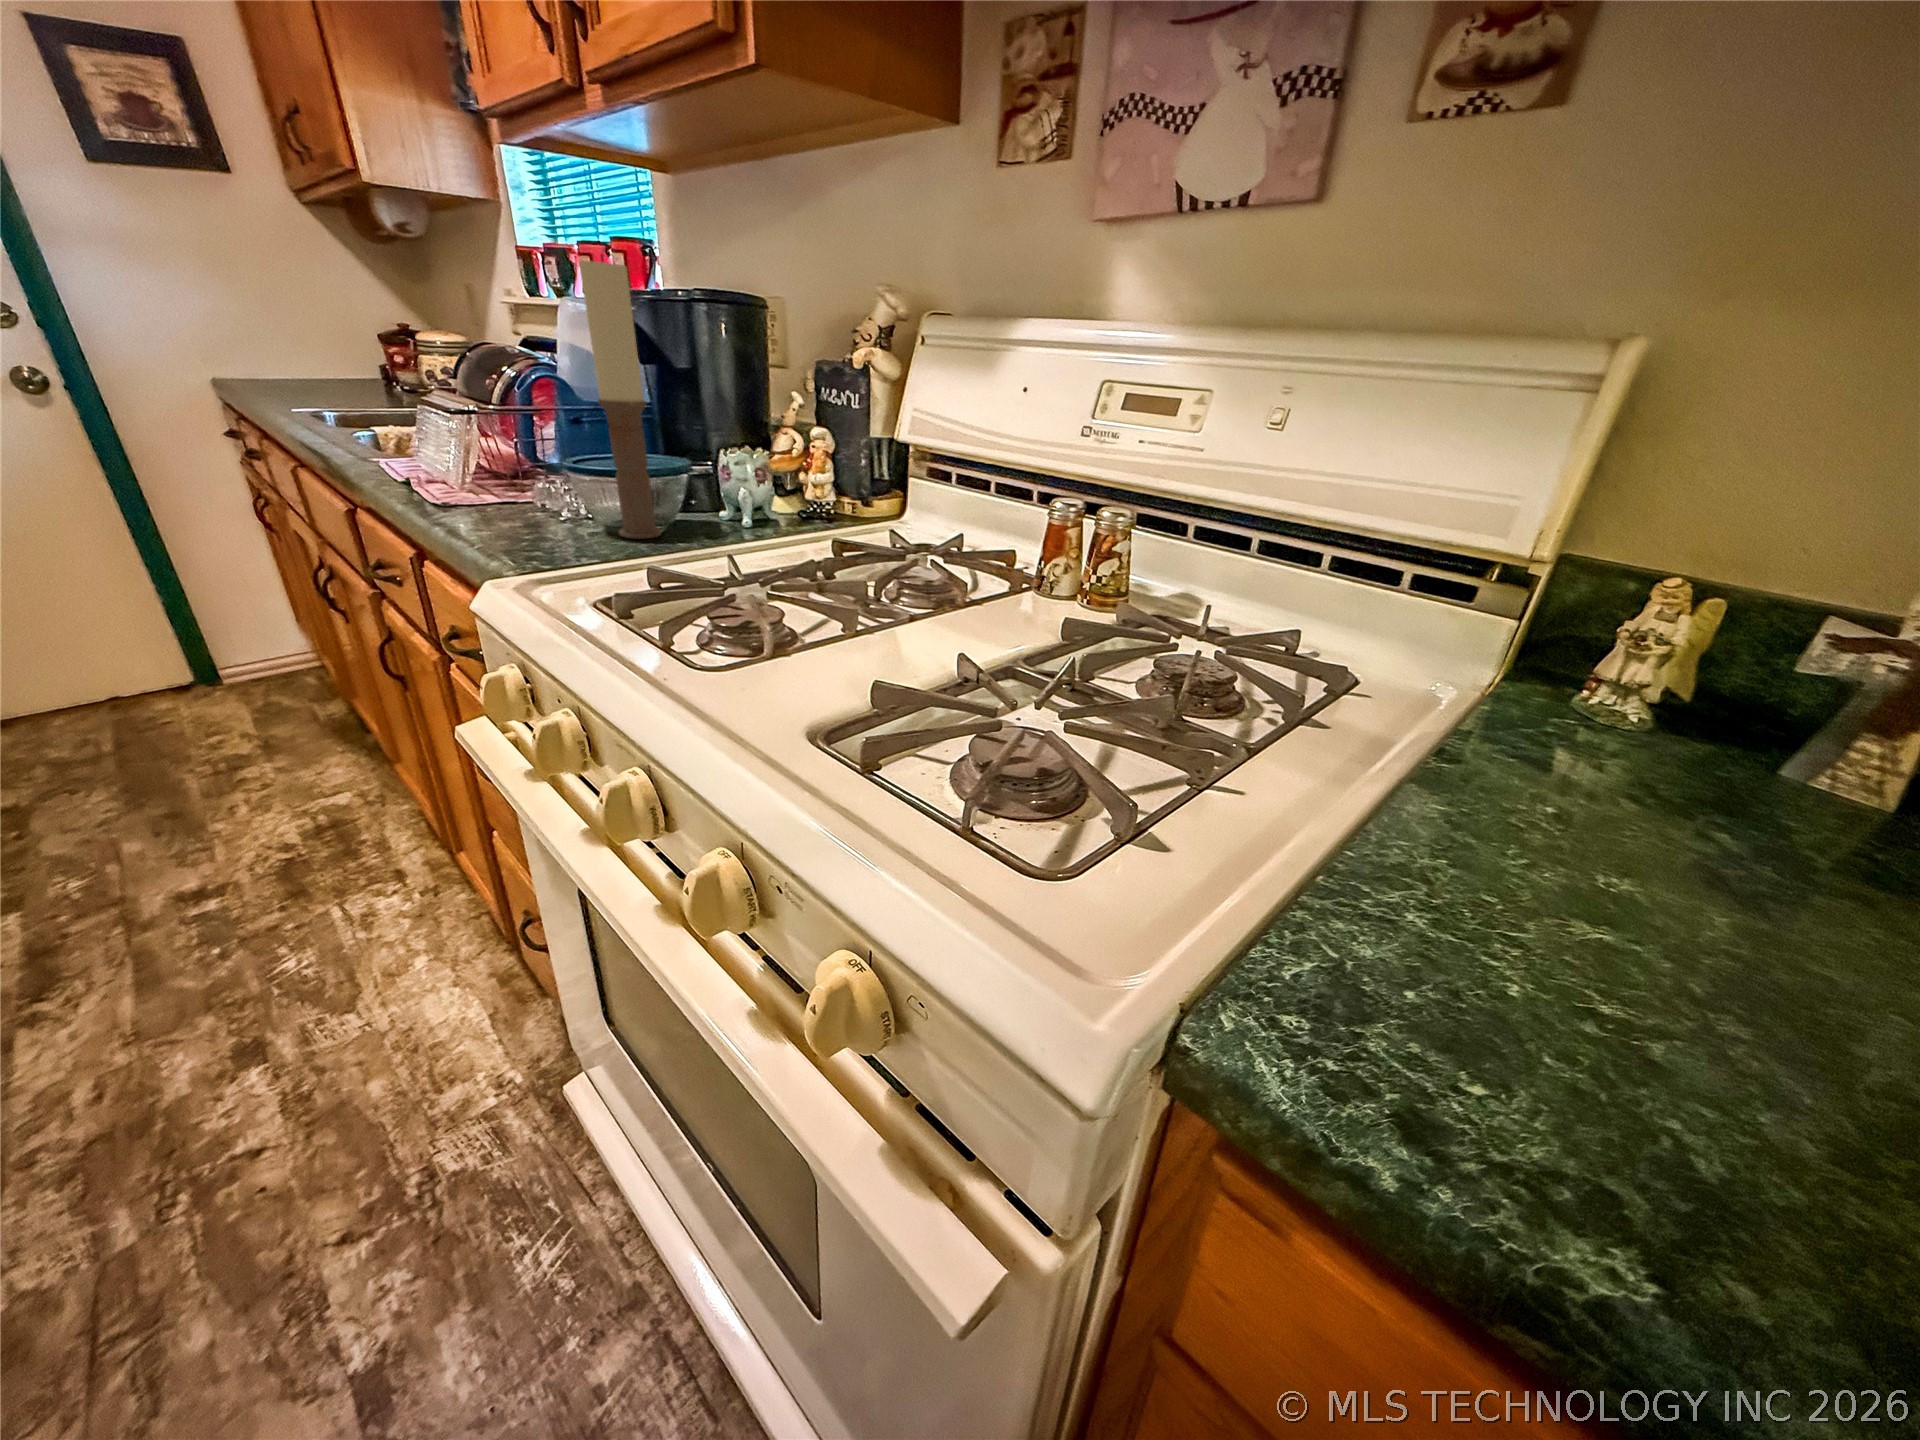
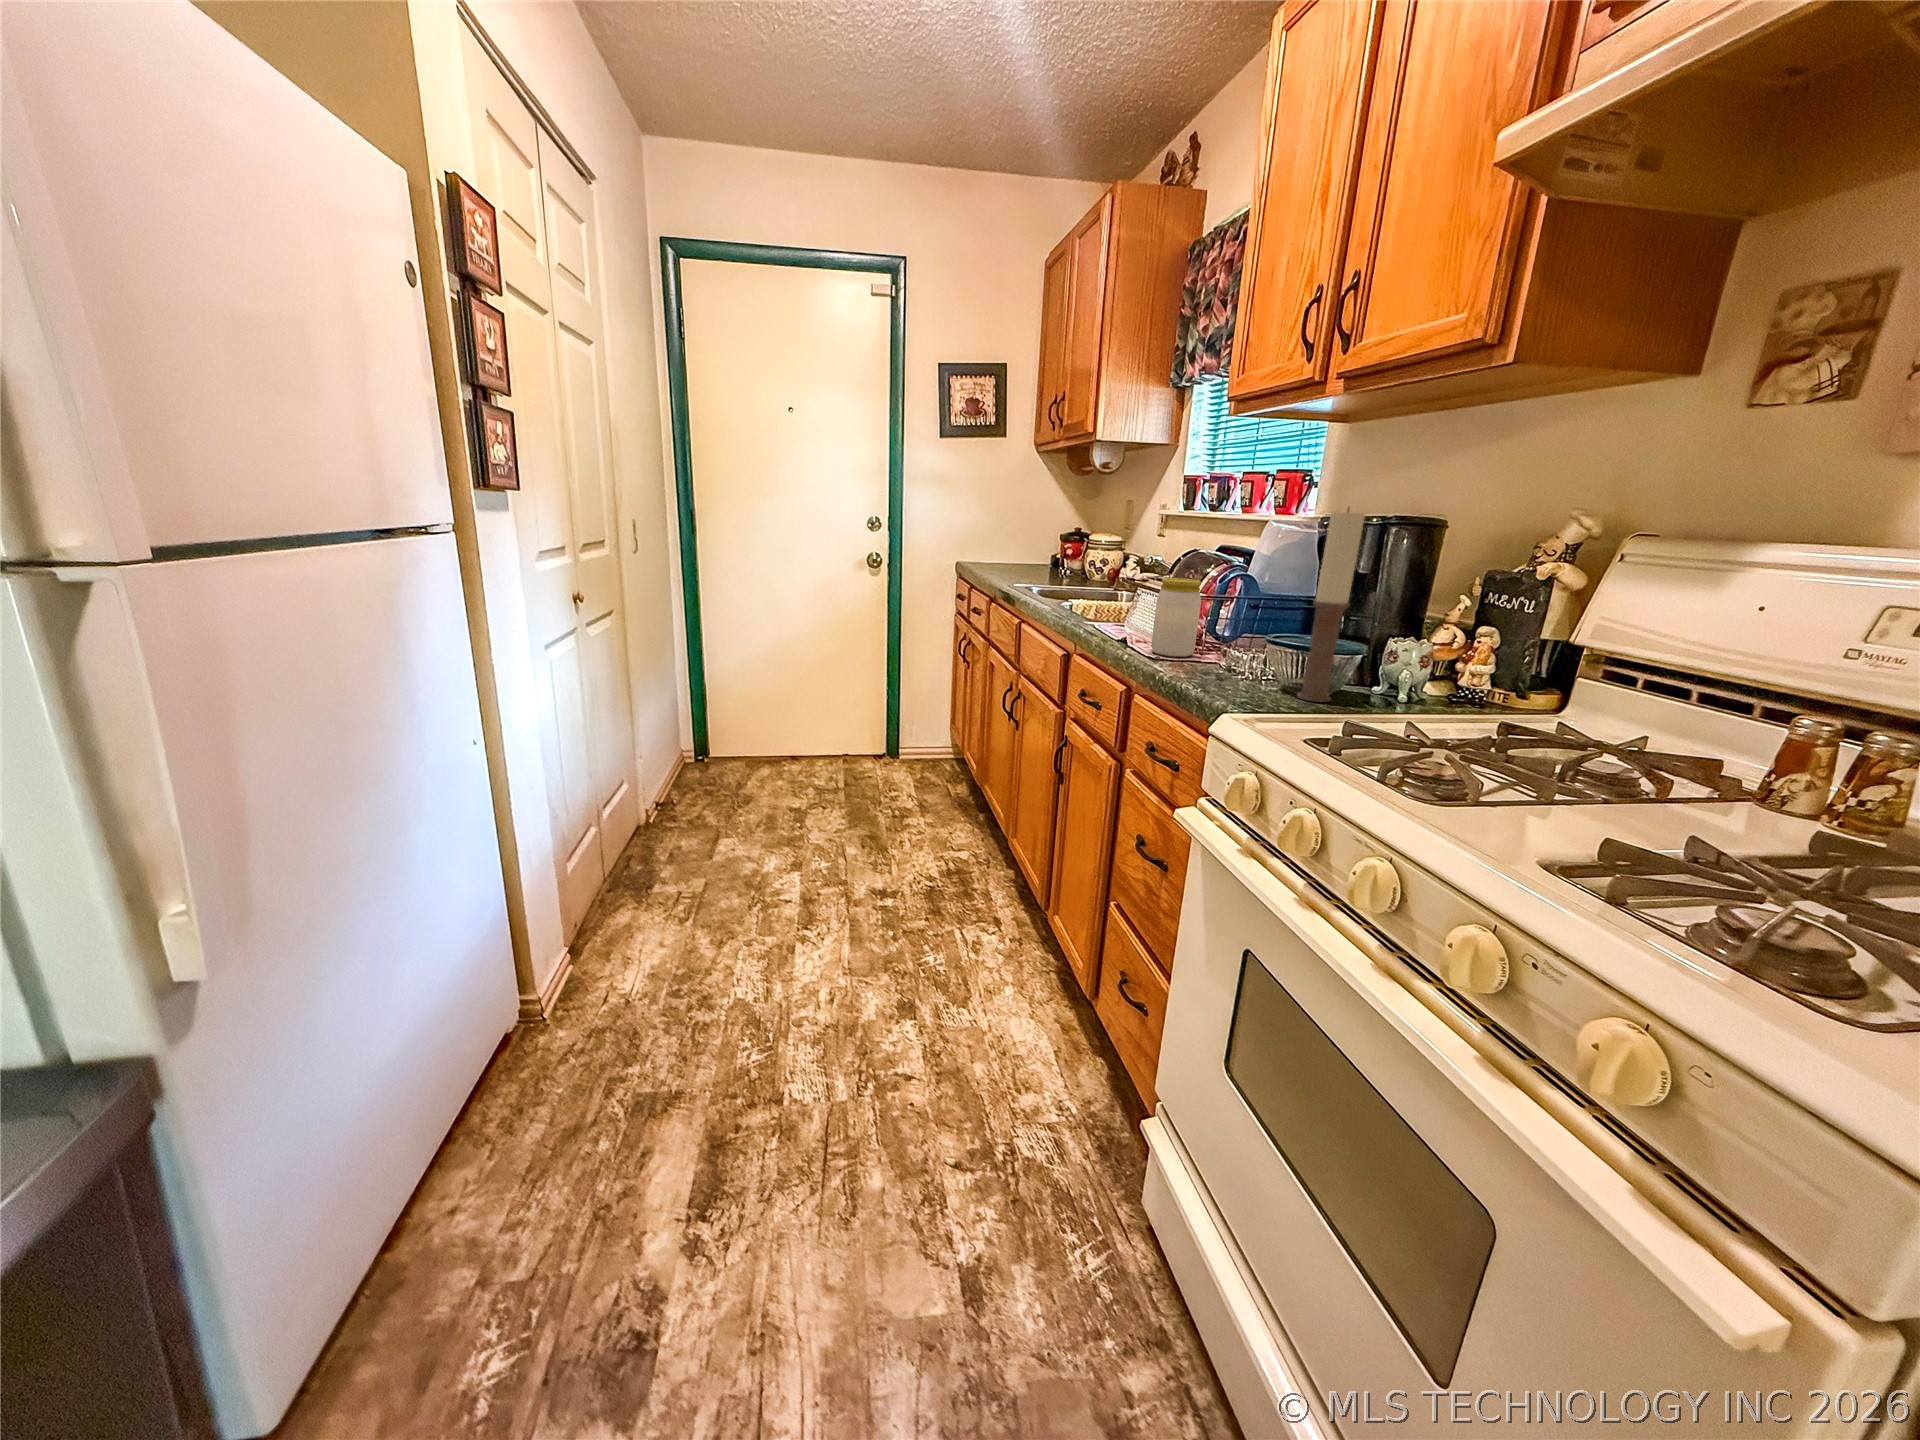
jar: none [416,376,508,494] -> present [1151,578,1201,657]

